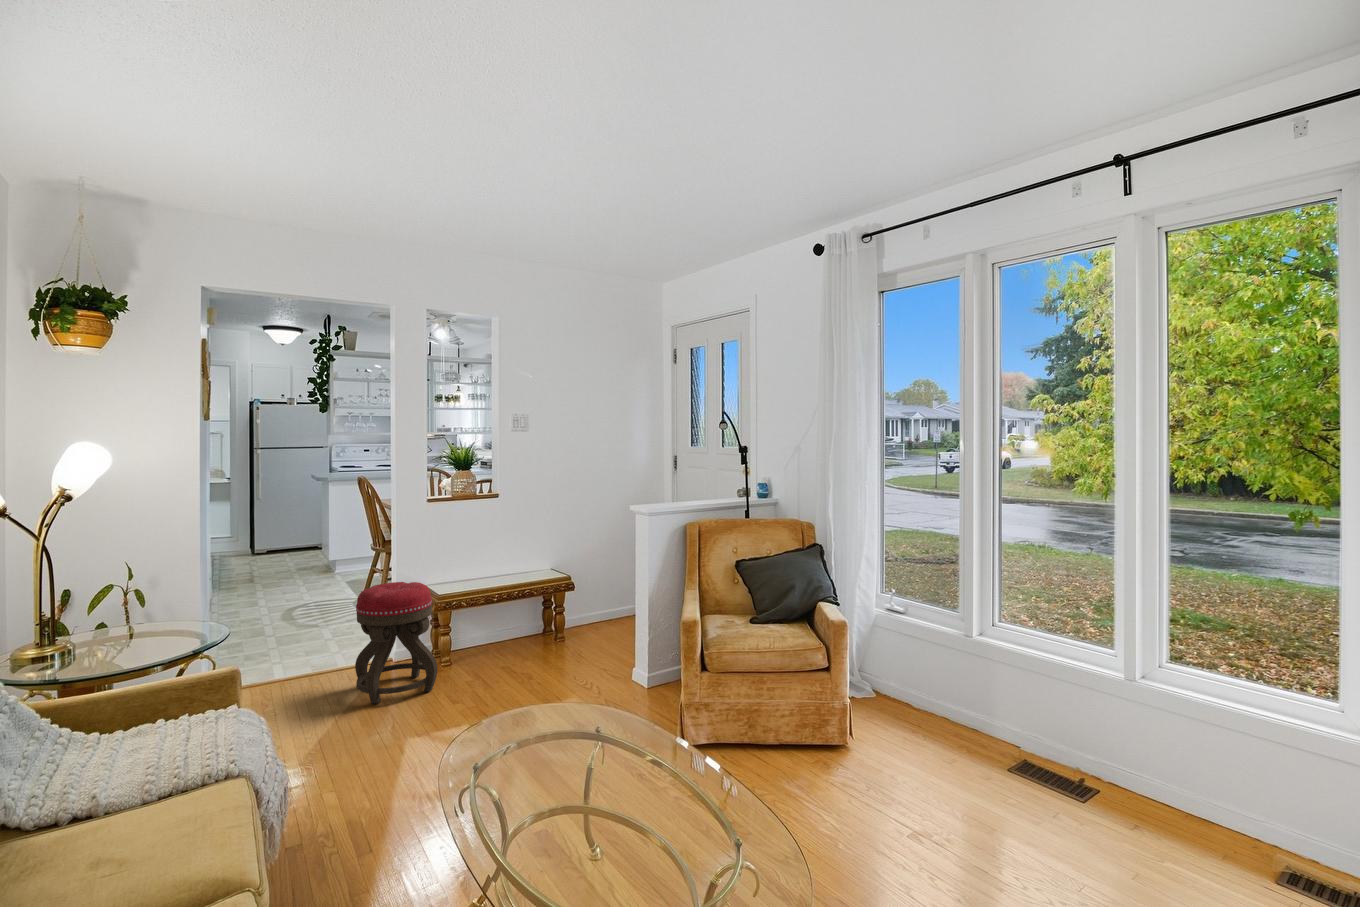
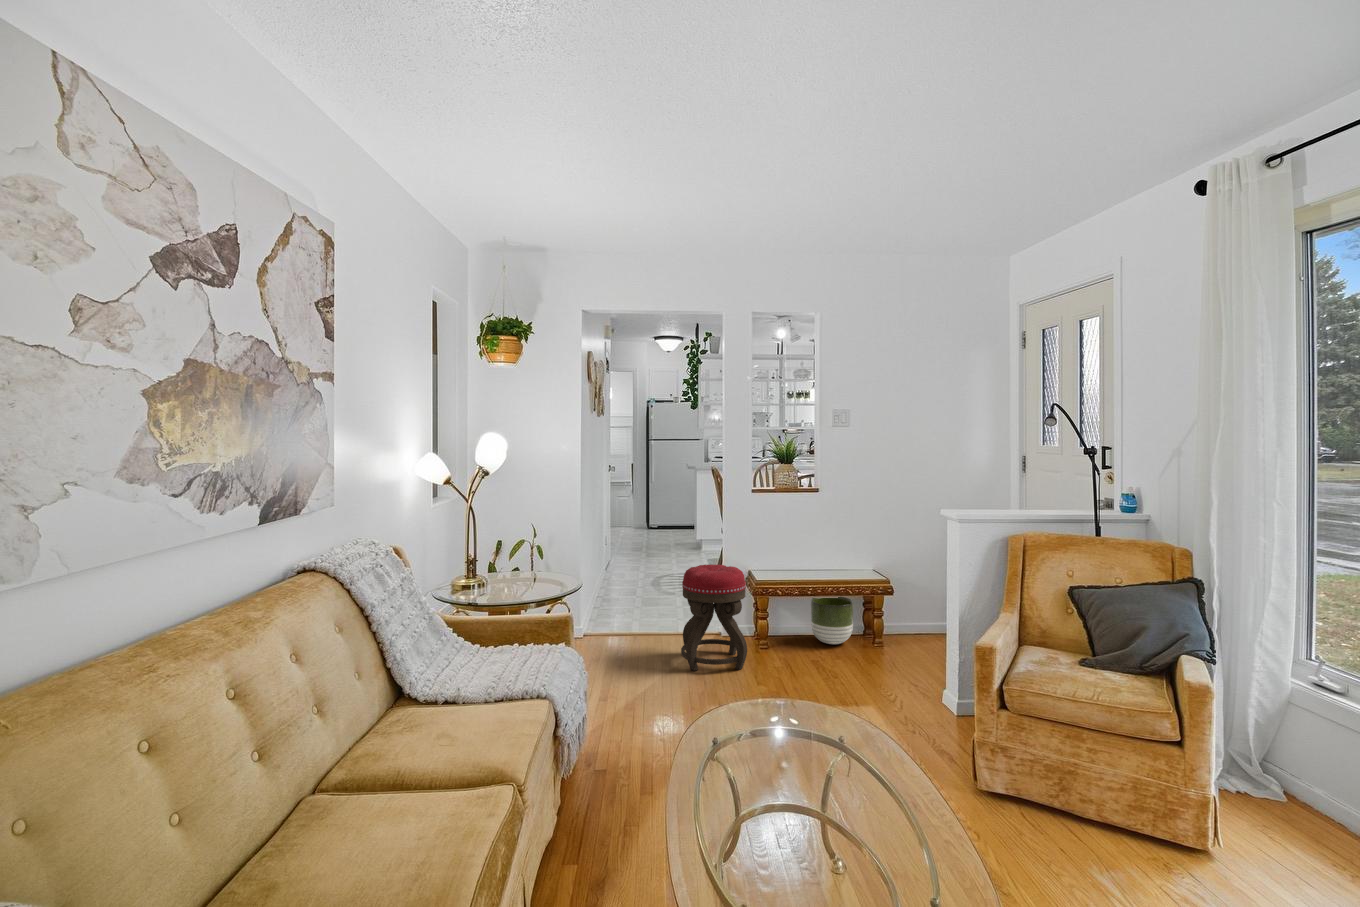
planter: none [494,599,537,647] -> present [811,597,854,644]

